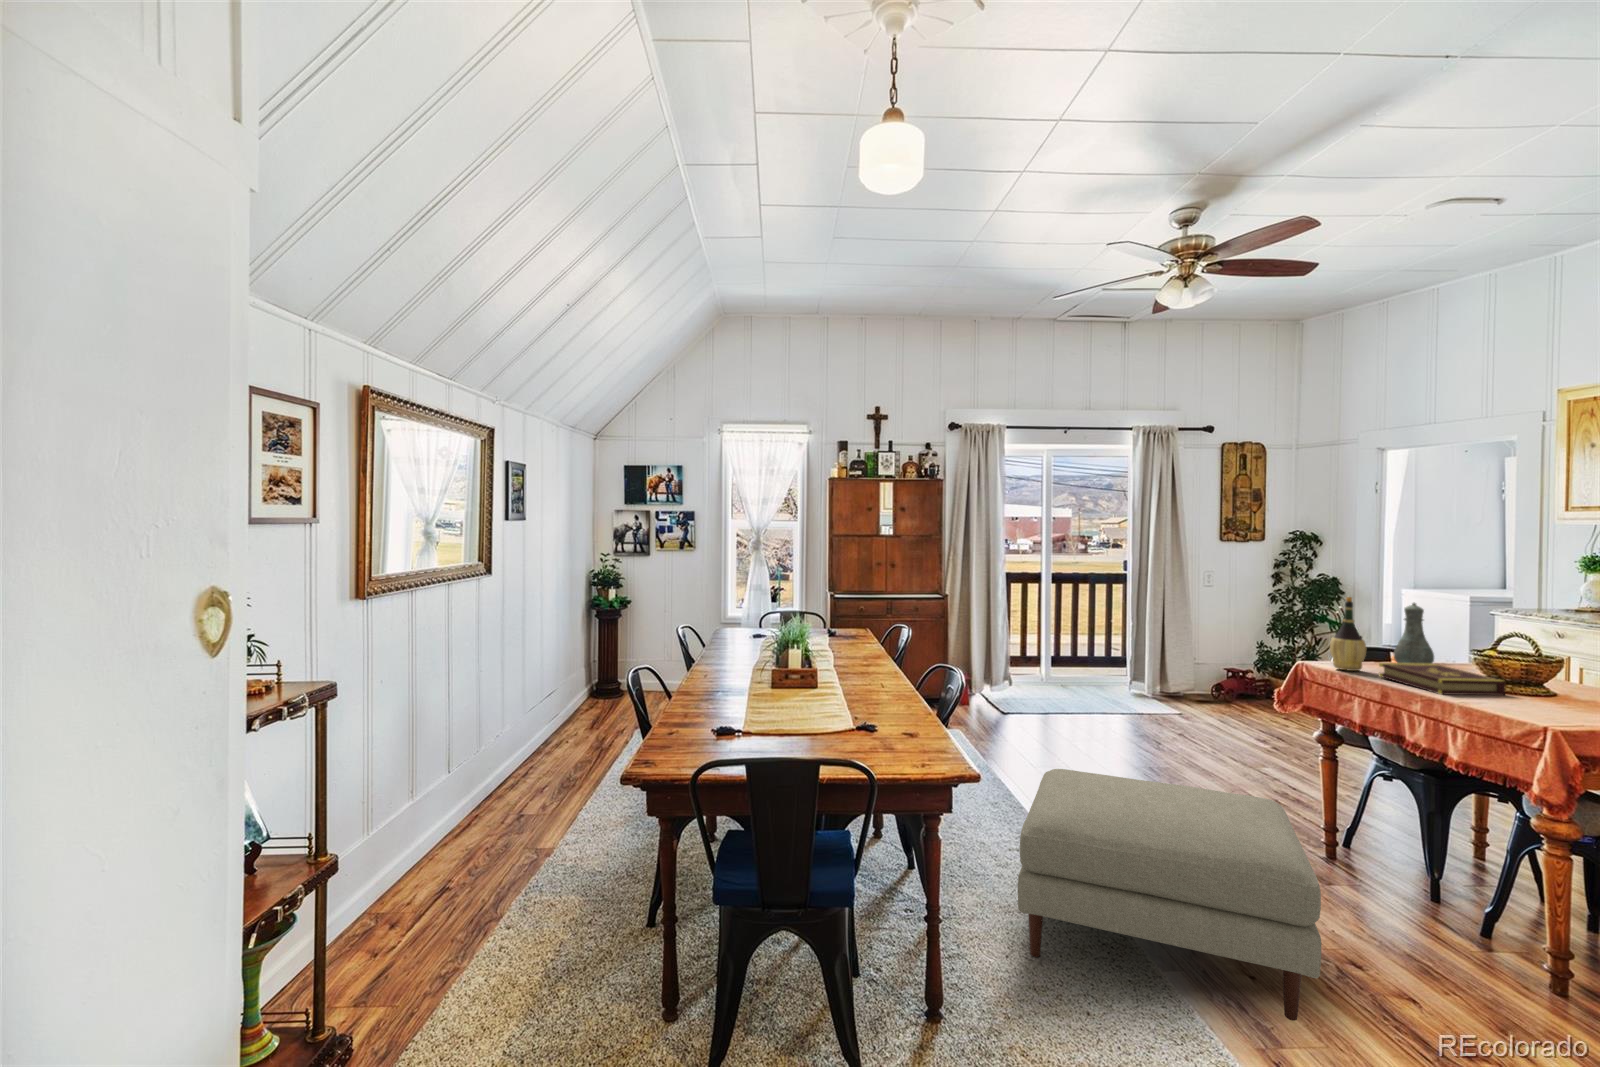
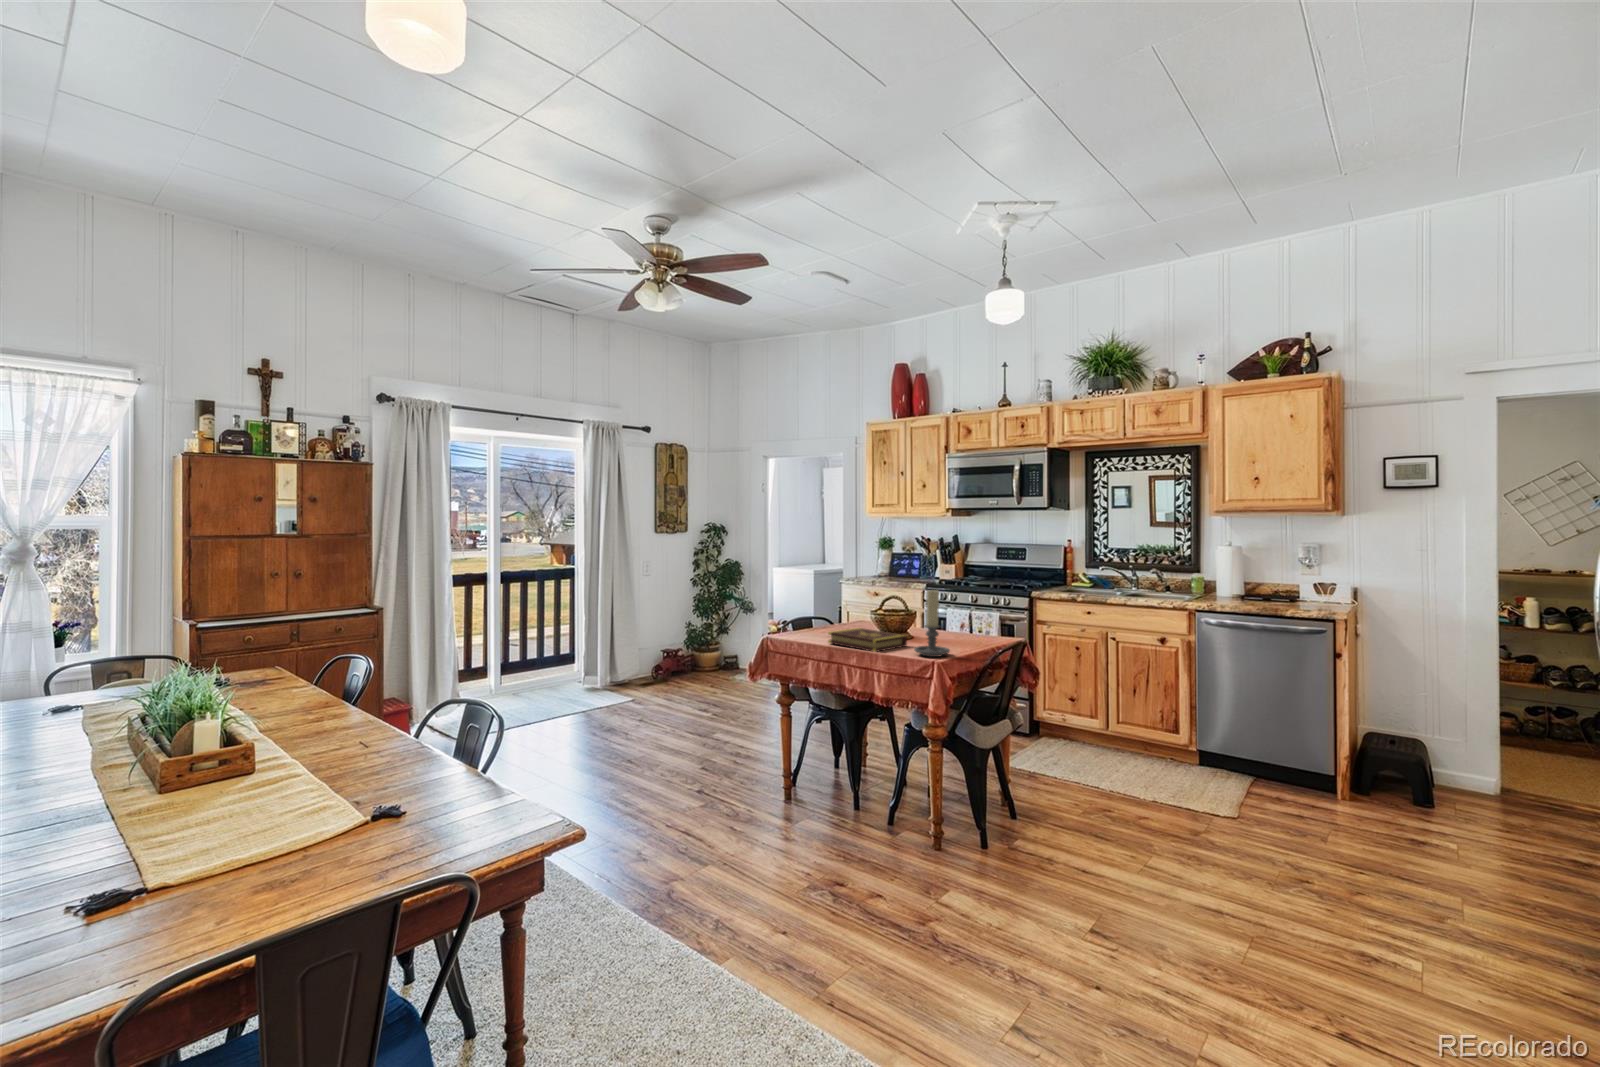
wine bottle: present [1330,597,1366,671] -> none [791,579,816,641]
vase: present [1394,603,1434,664] -> none [829,580,855,637]
candle holder: none [1502,621,1569,713] -> present [914,590,950,657]
ottoman: present [1018,769,1321,1021] -> none [569,766,847,1007]

